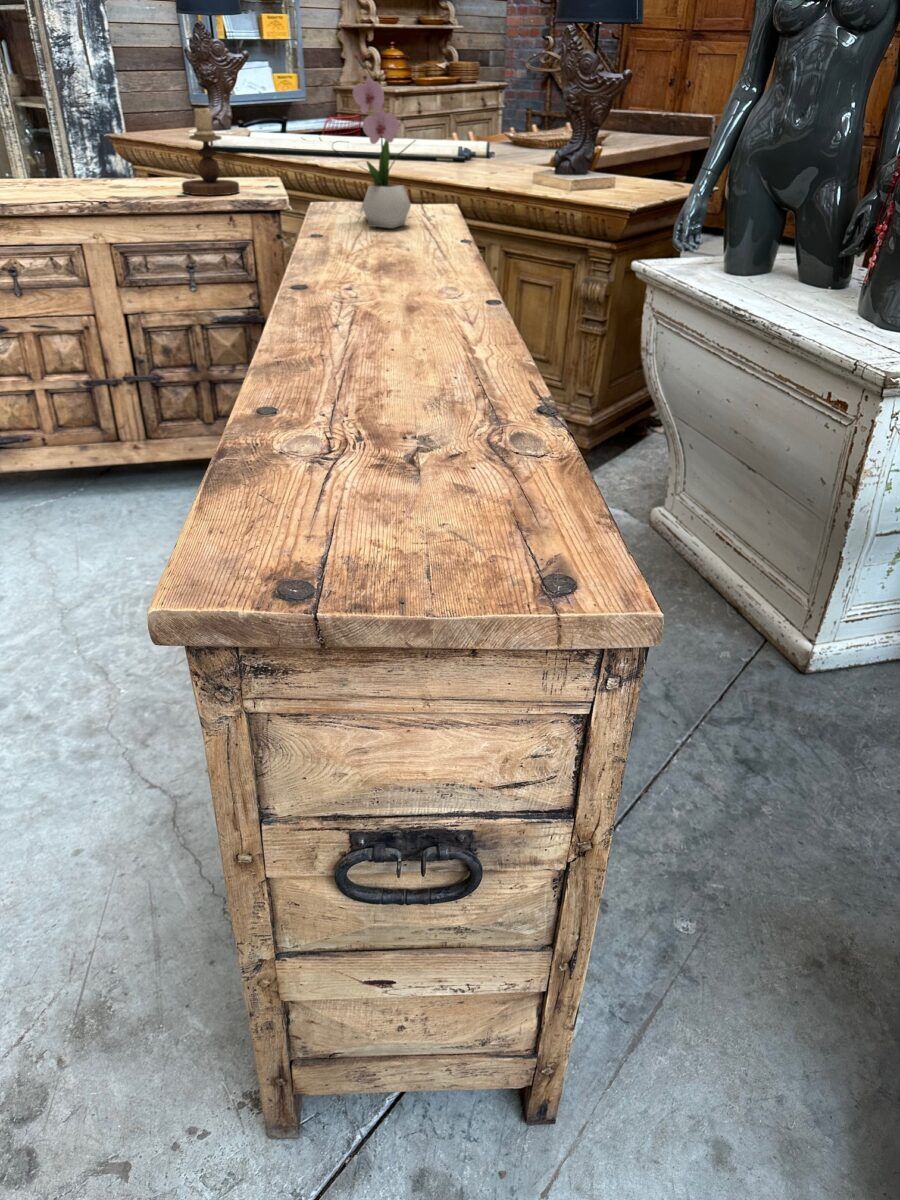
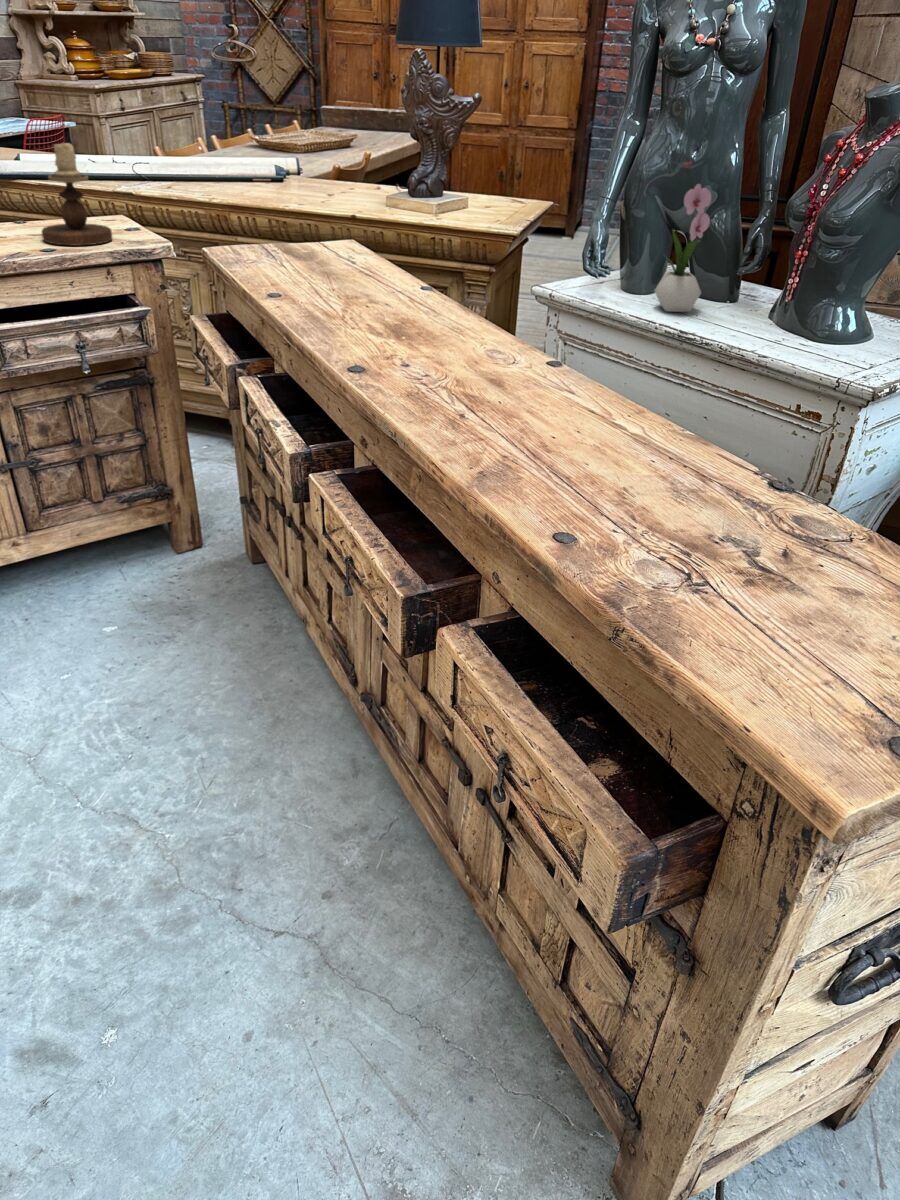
flower arrangement: present [353,53,411,228] -> present [655,162,711,312]

